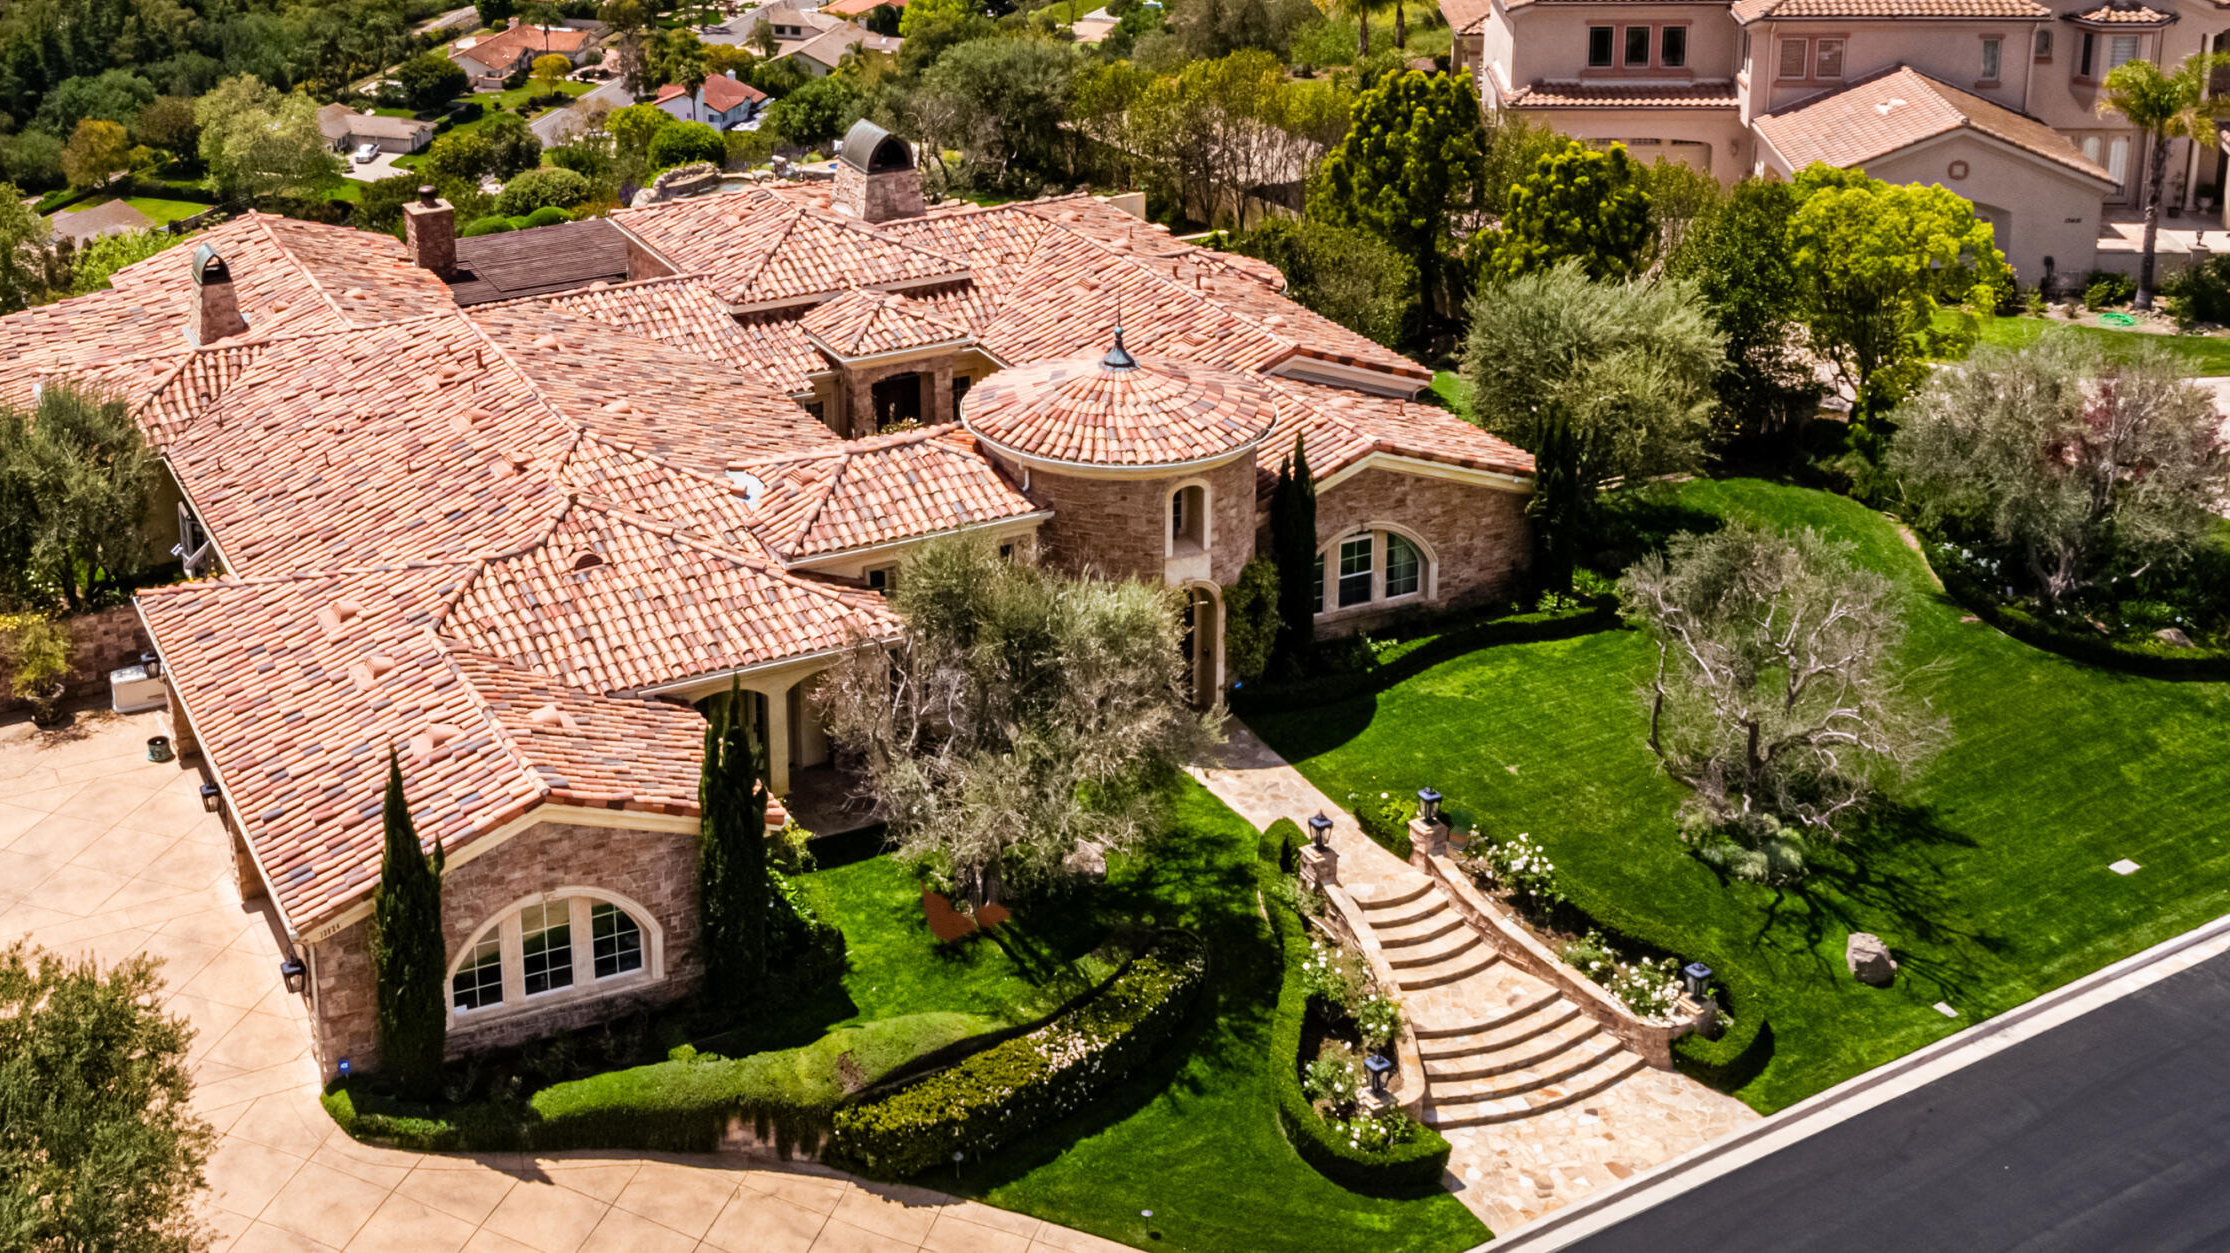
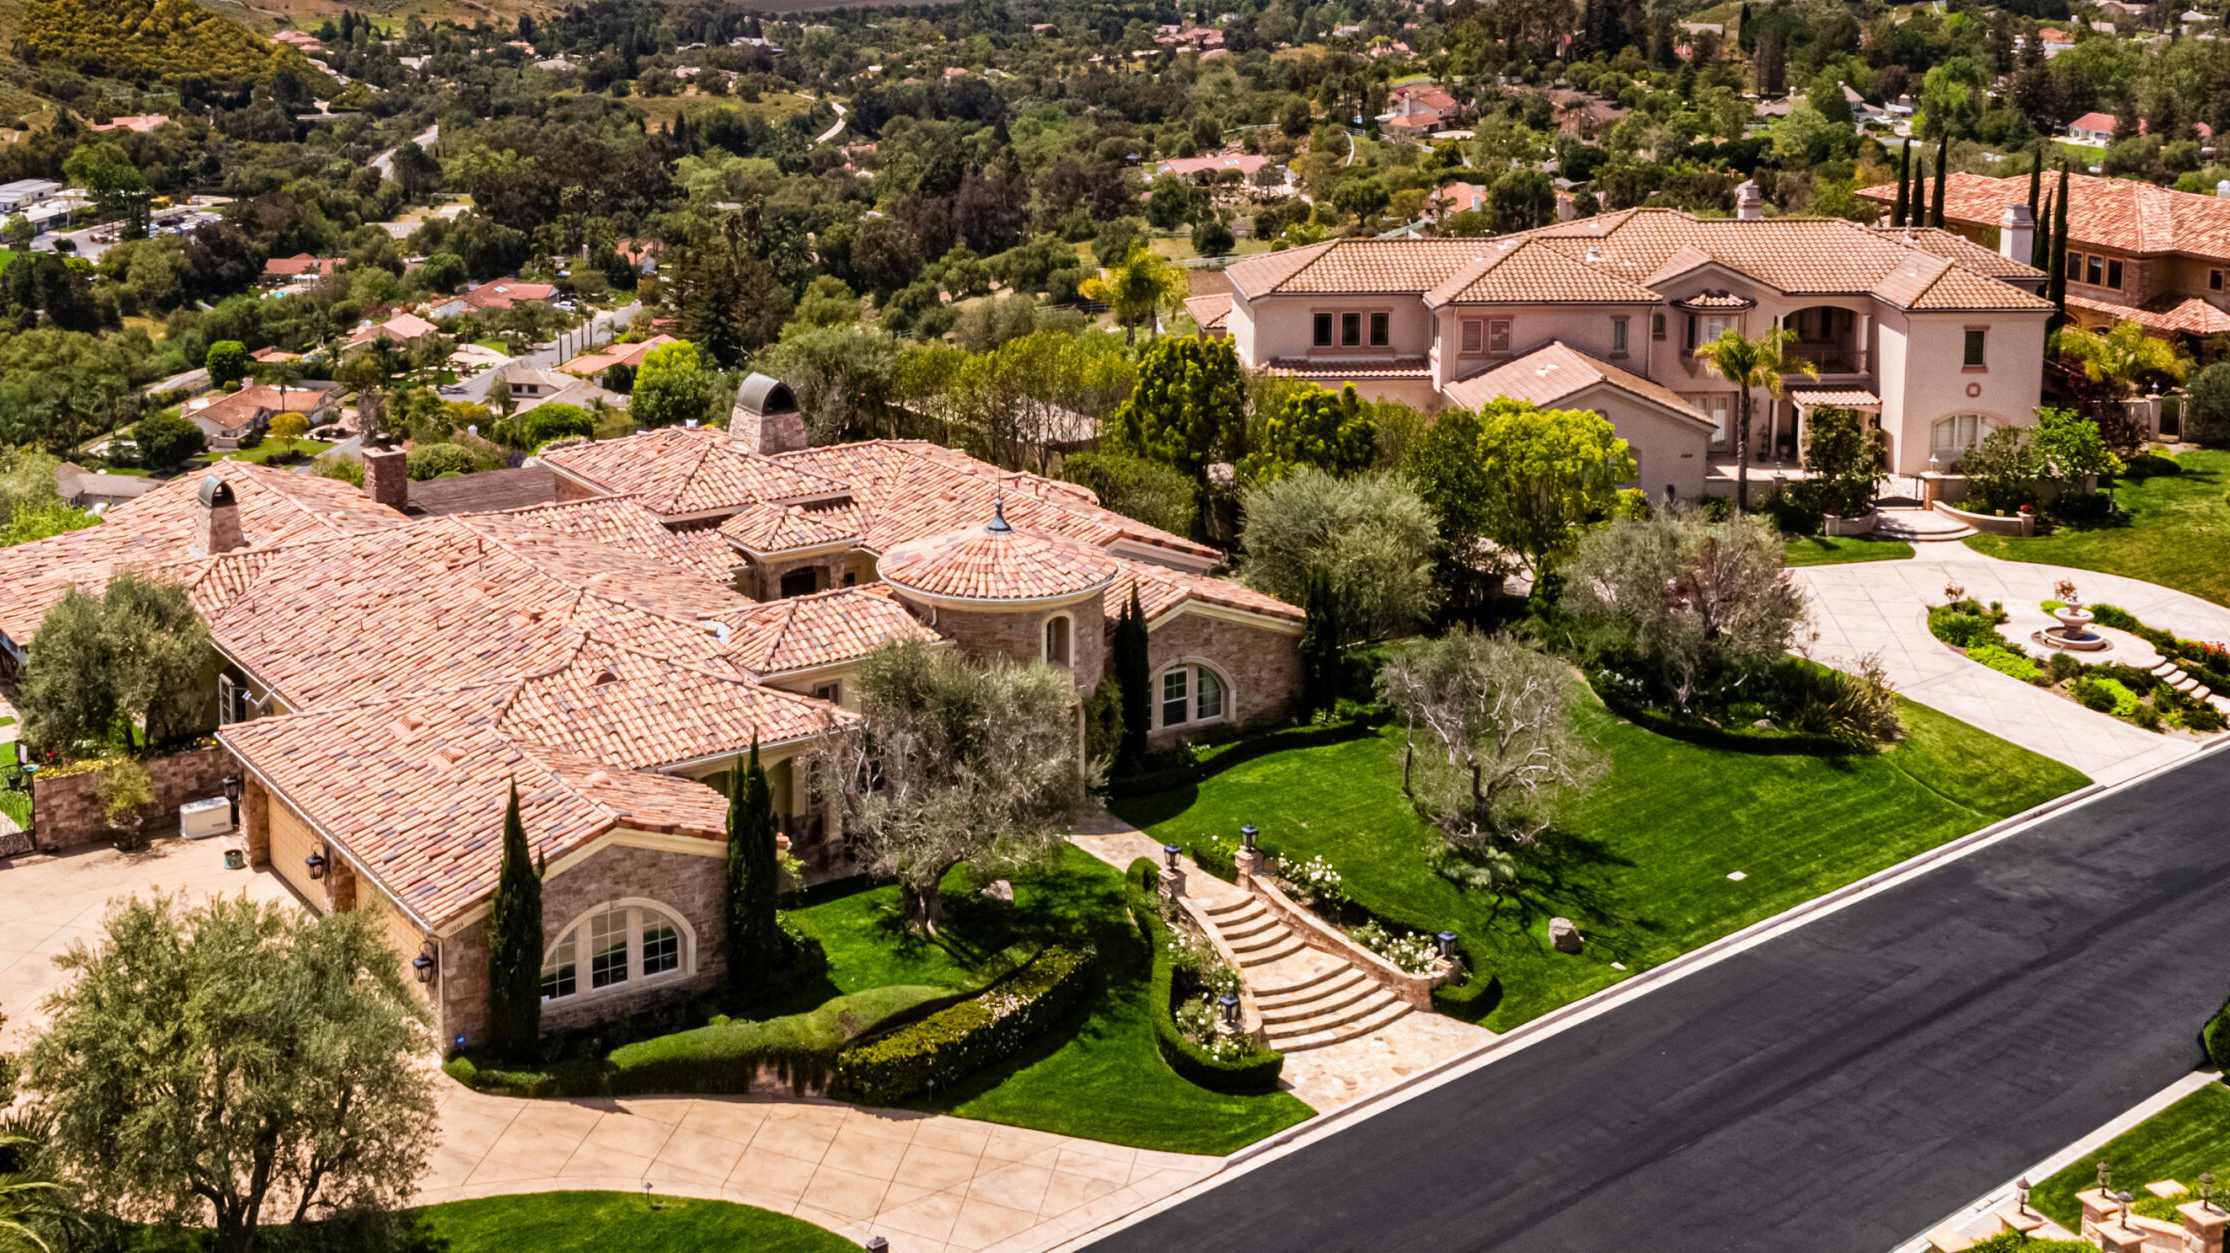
lounge chair: present [920,882,1010,957] -> none [887,898,952,958]

